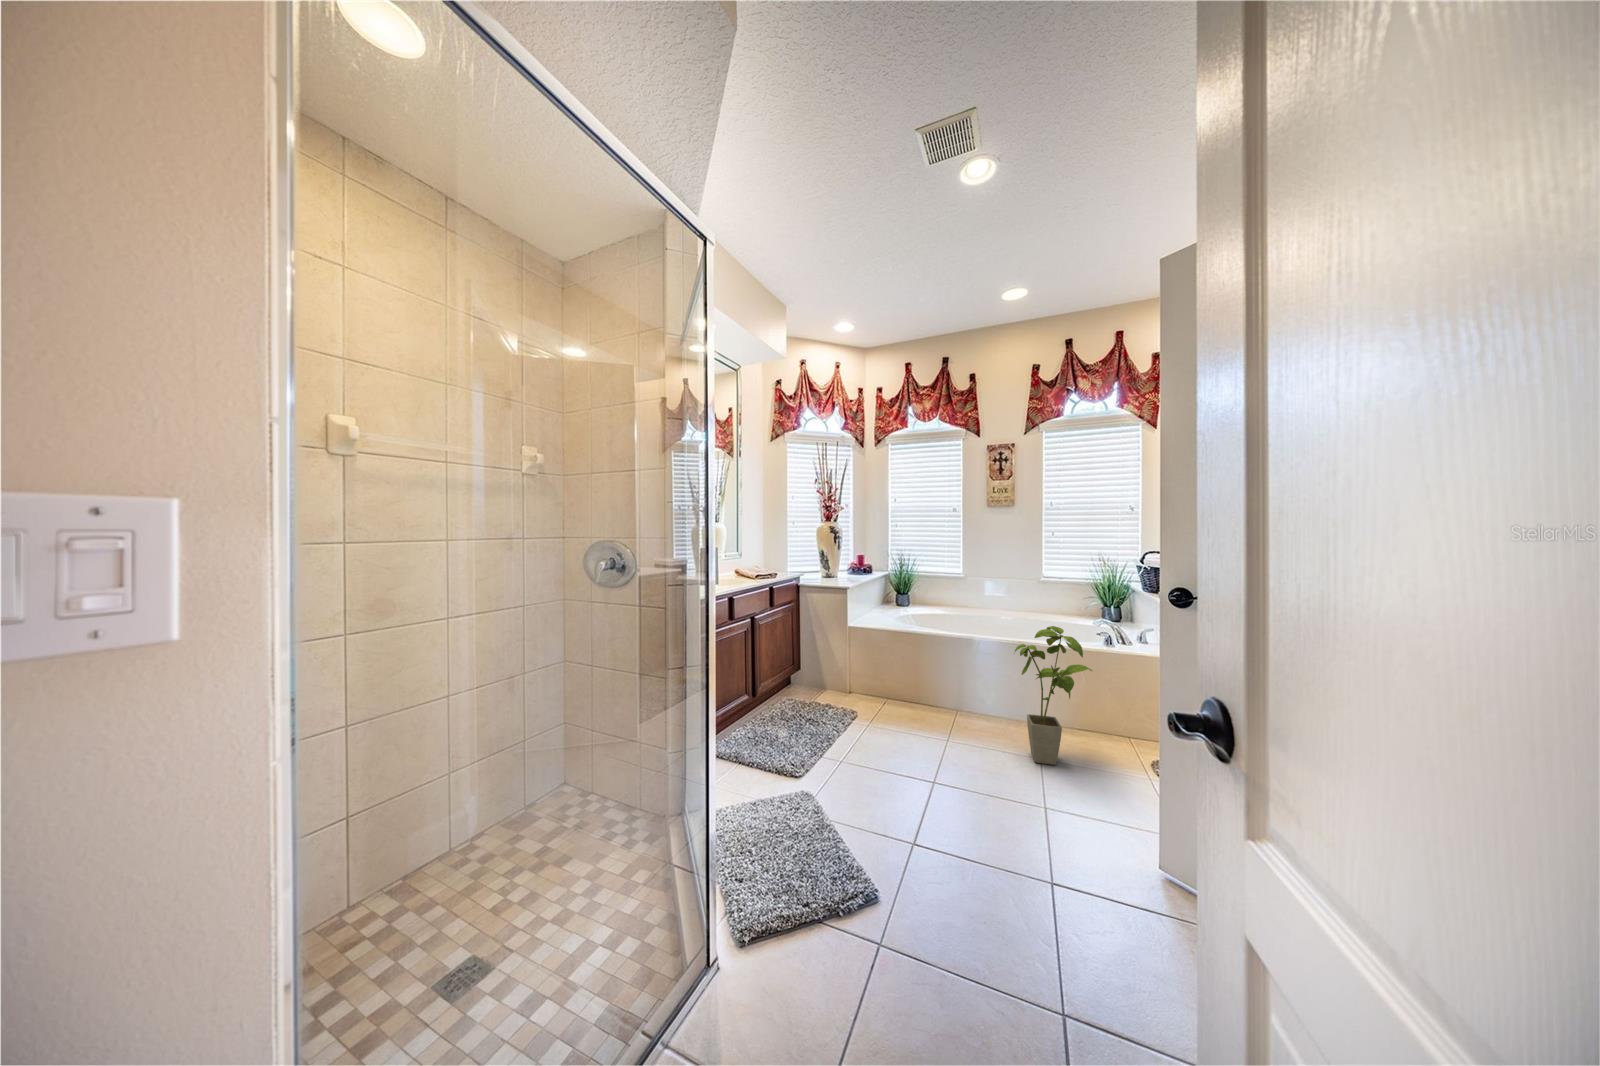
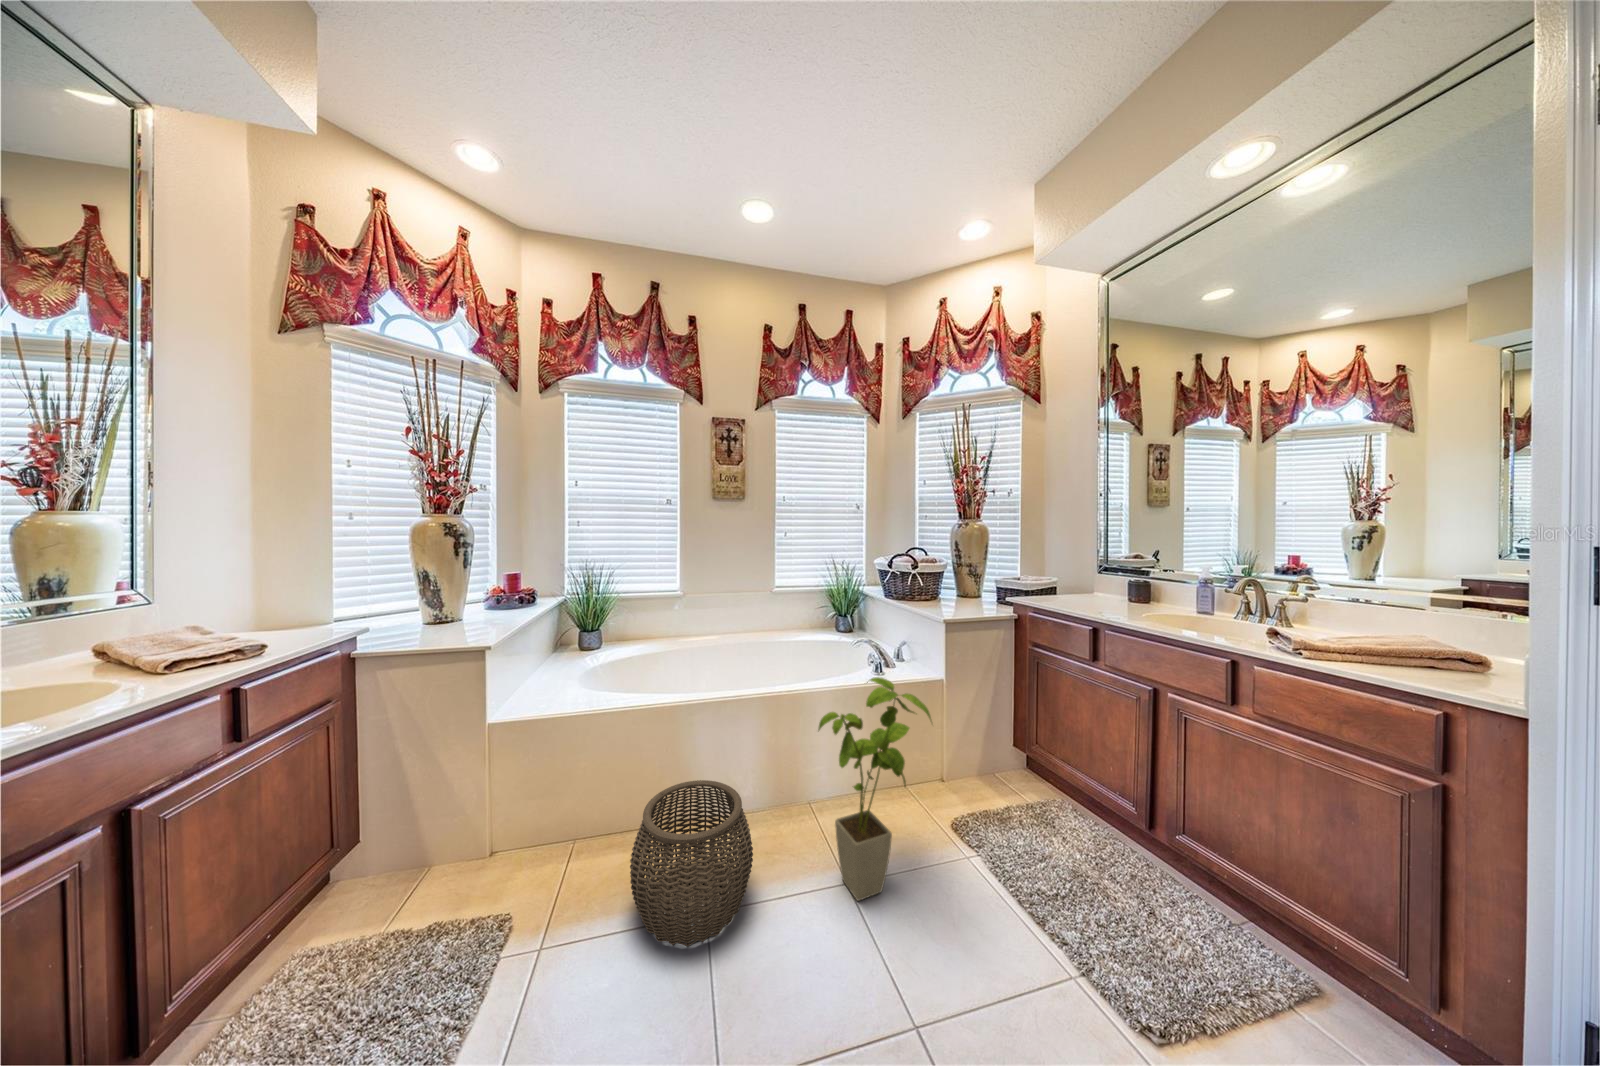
woven basket: none [904,672,971,744] -> present [630,780,753,946]

